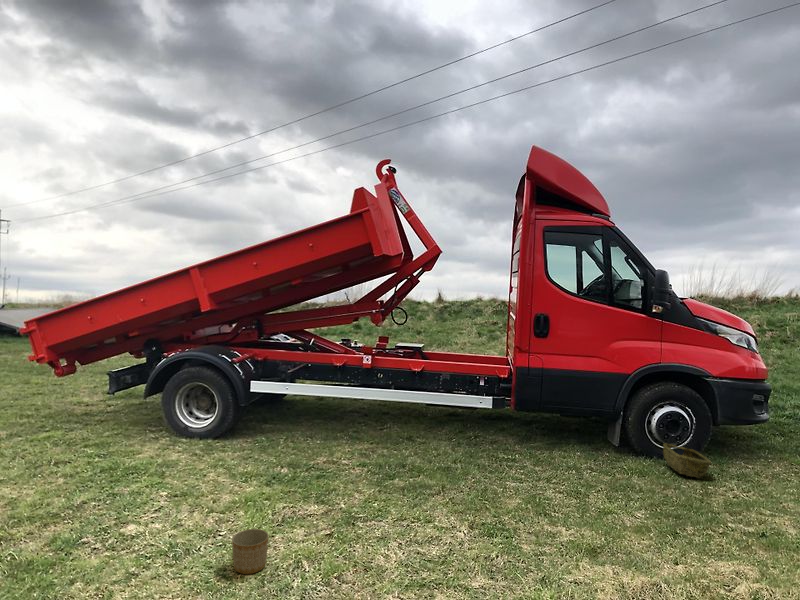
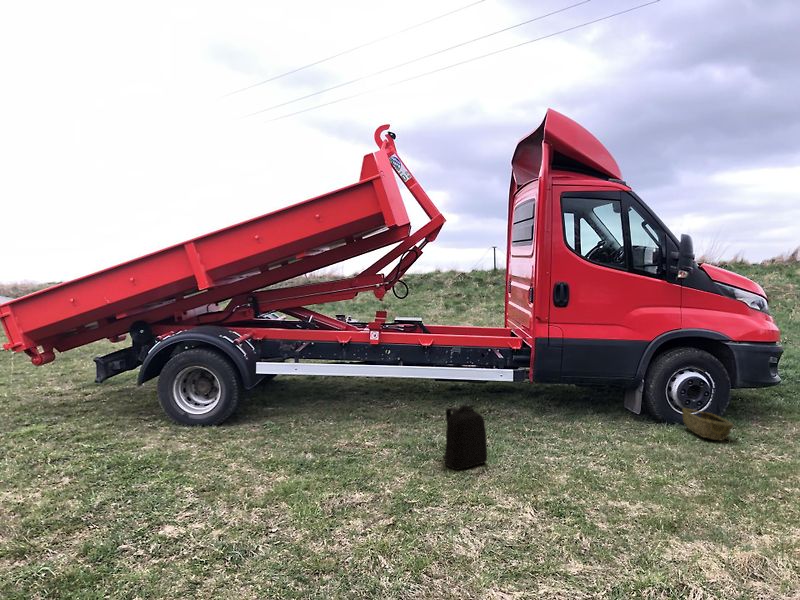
backpack: none [407,429,449,491] -> present [444,405,487,470]
planter: present [232,529,269,574] -> none [298,523,336,572]

